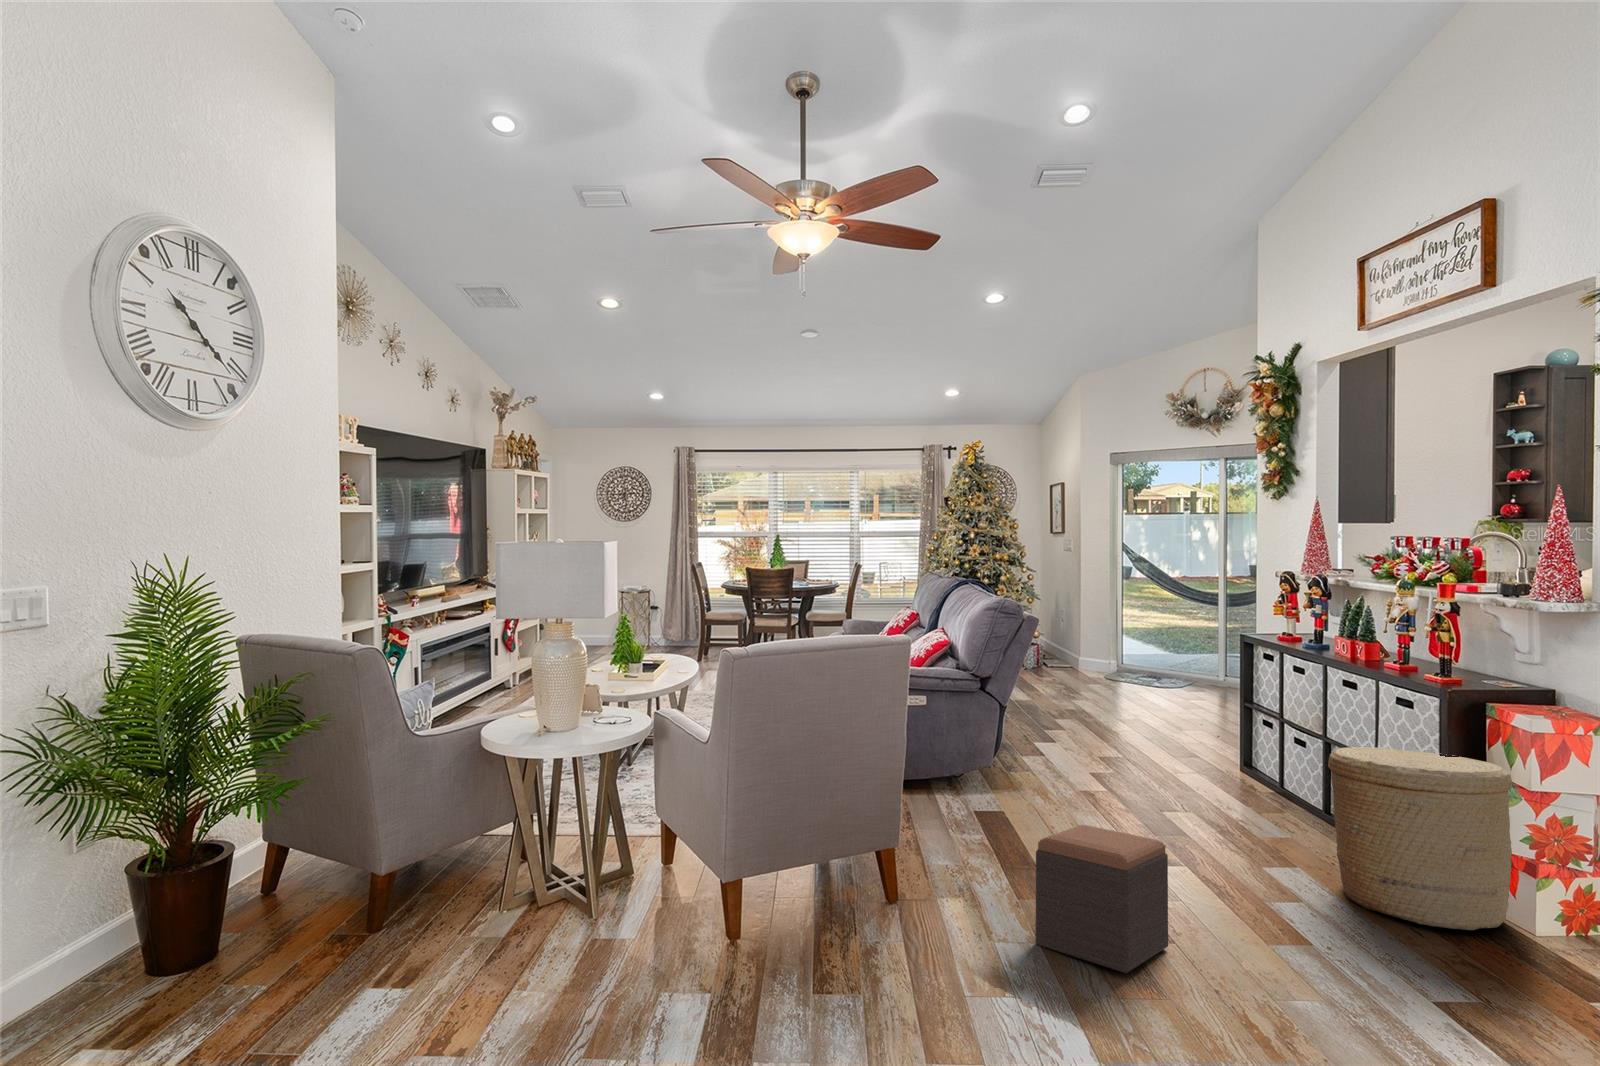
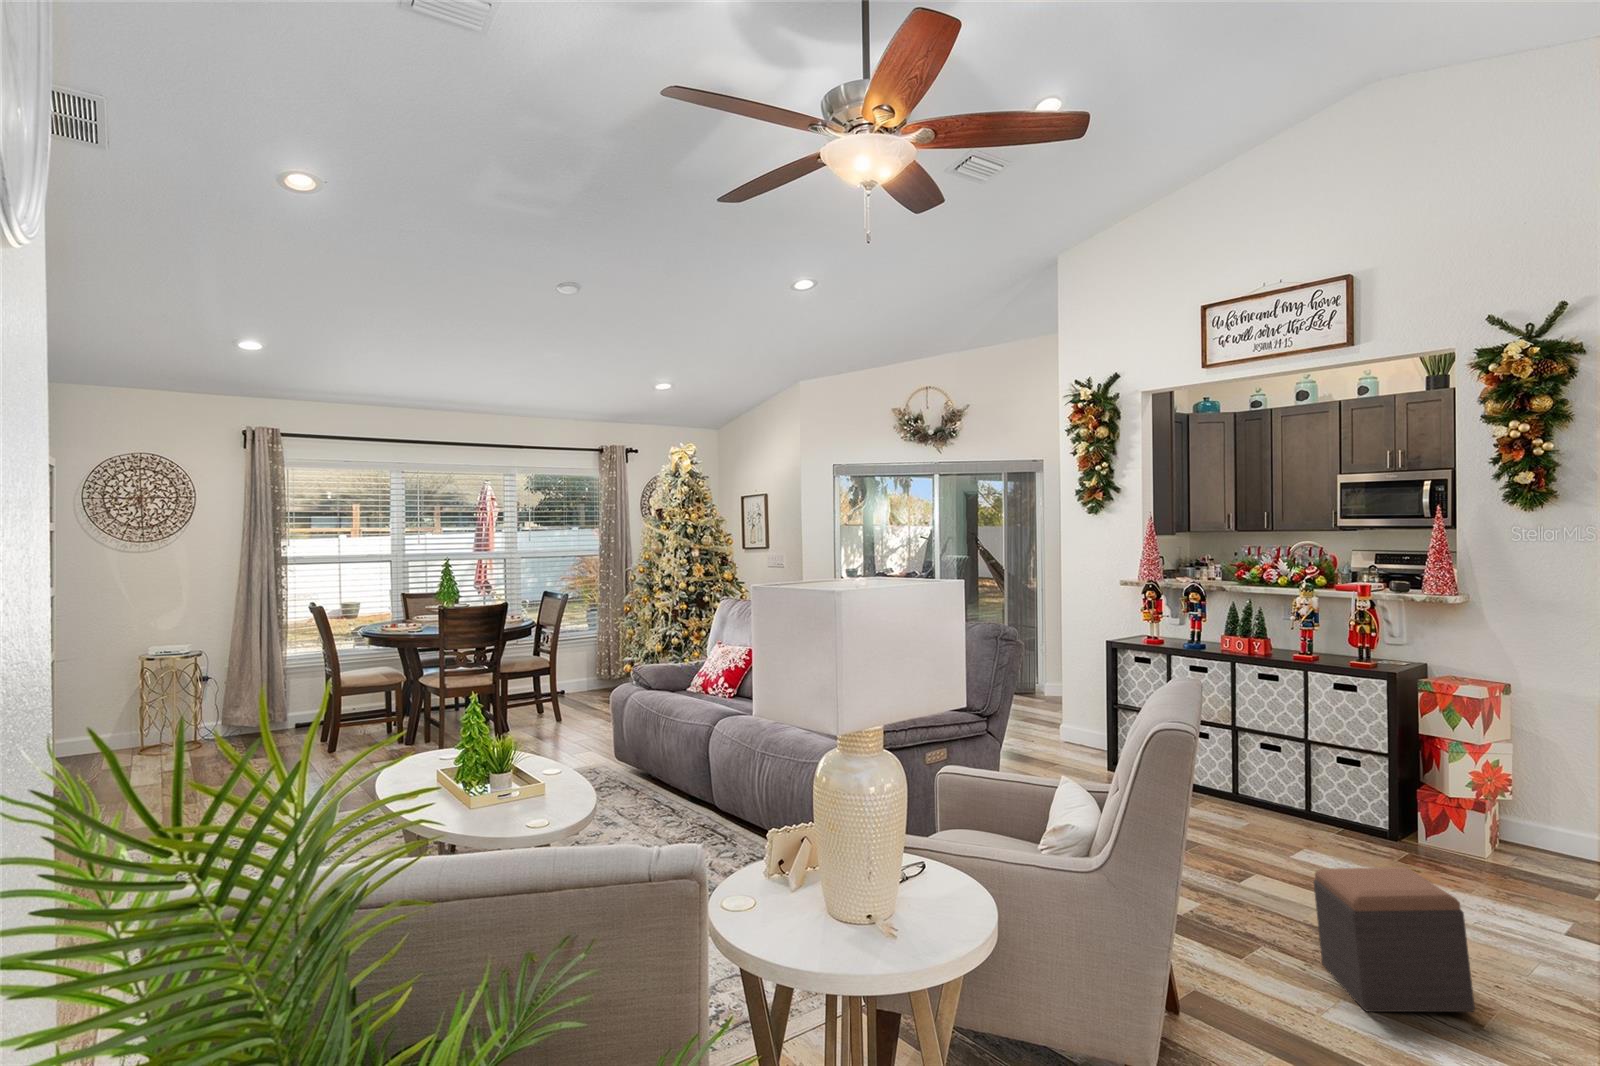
basket: present [1328,747,1512,930] -> none [1327,727,1485,875]

